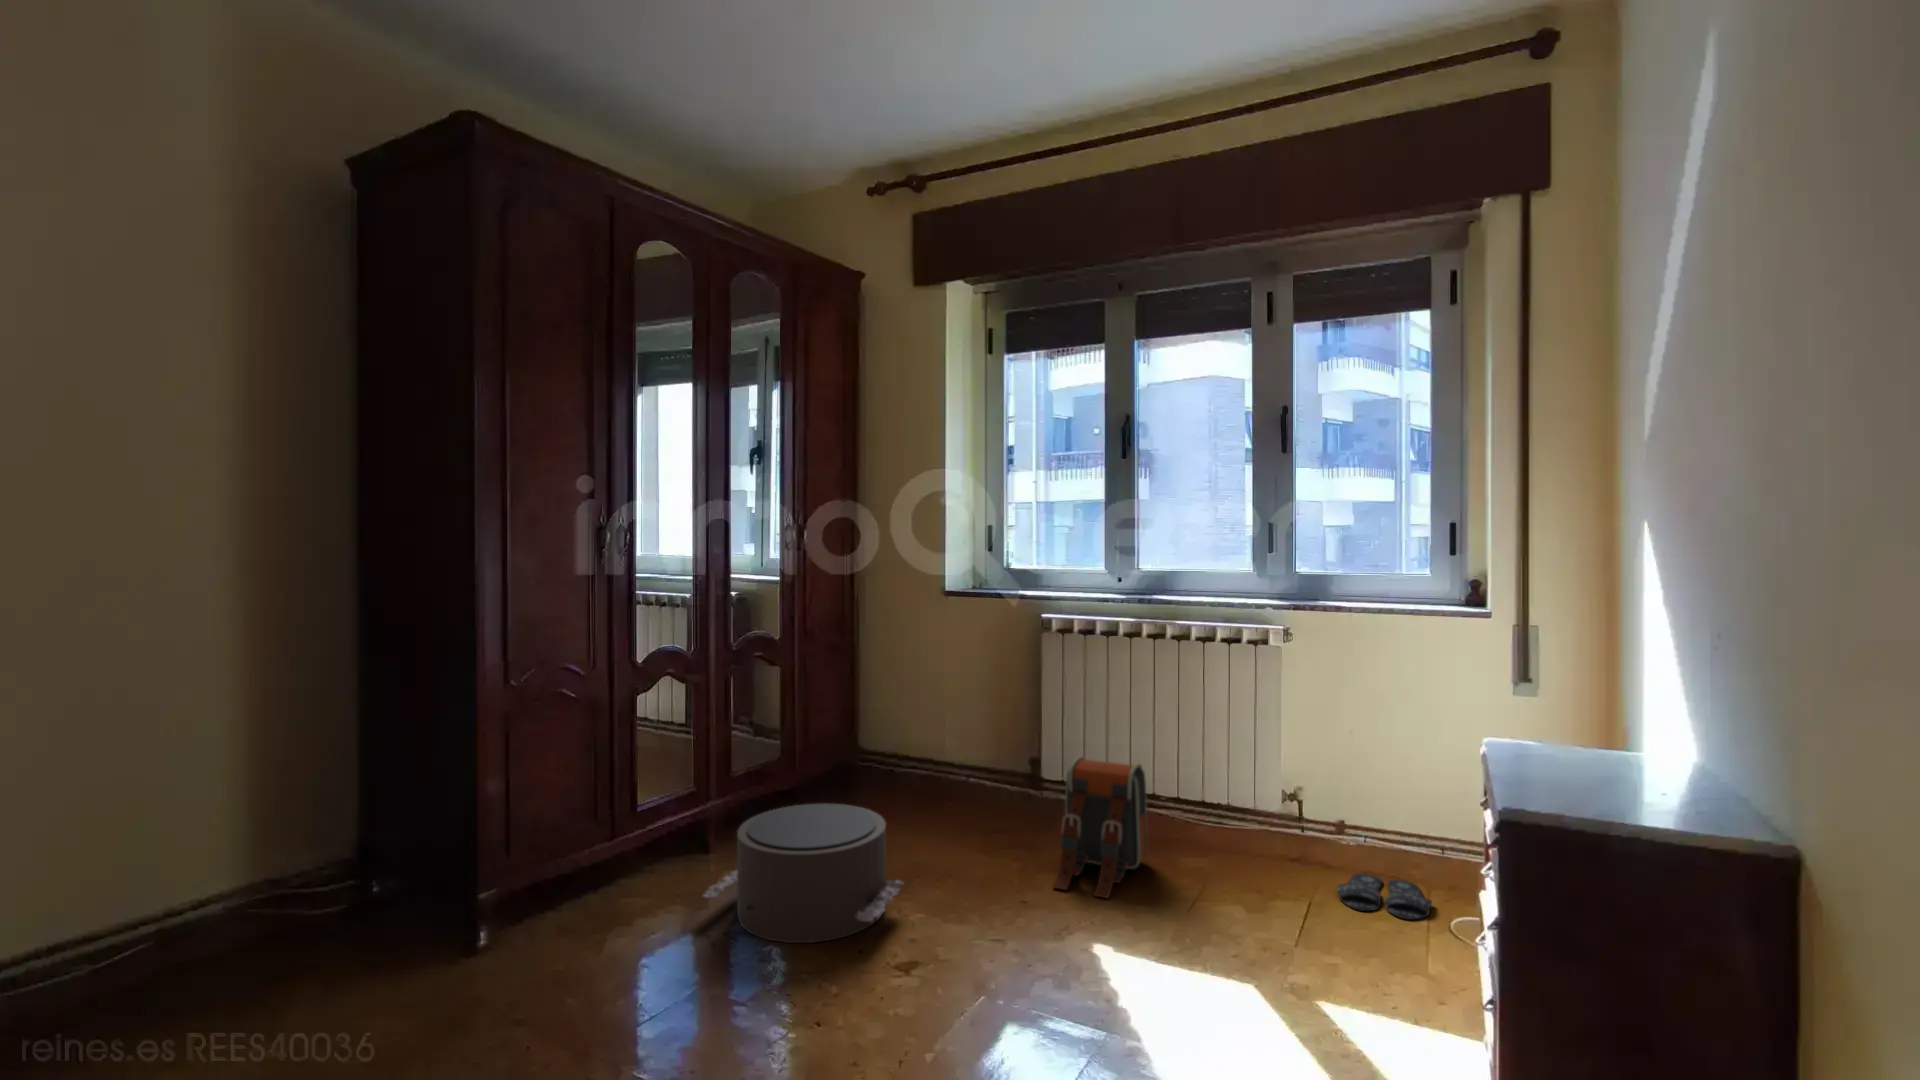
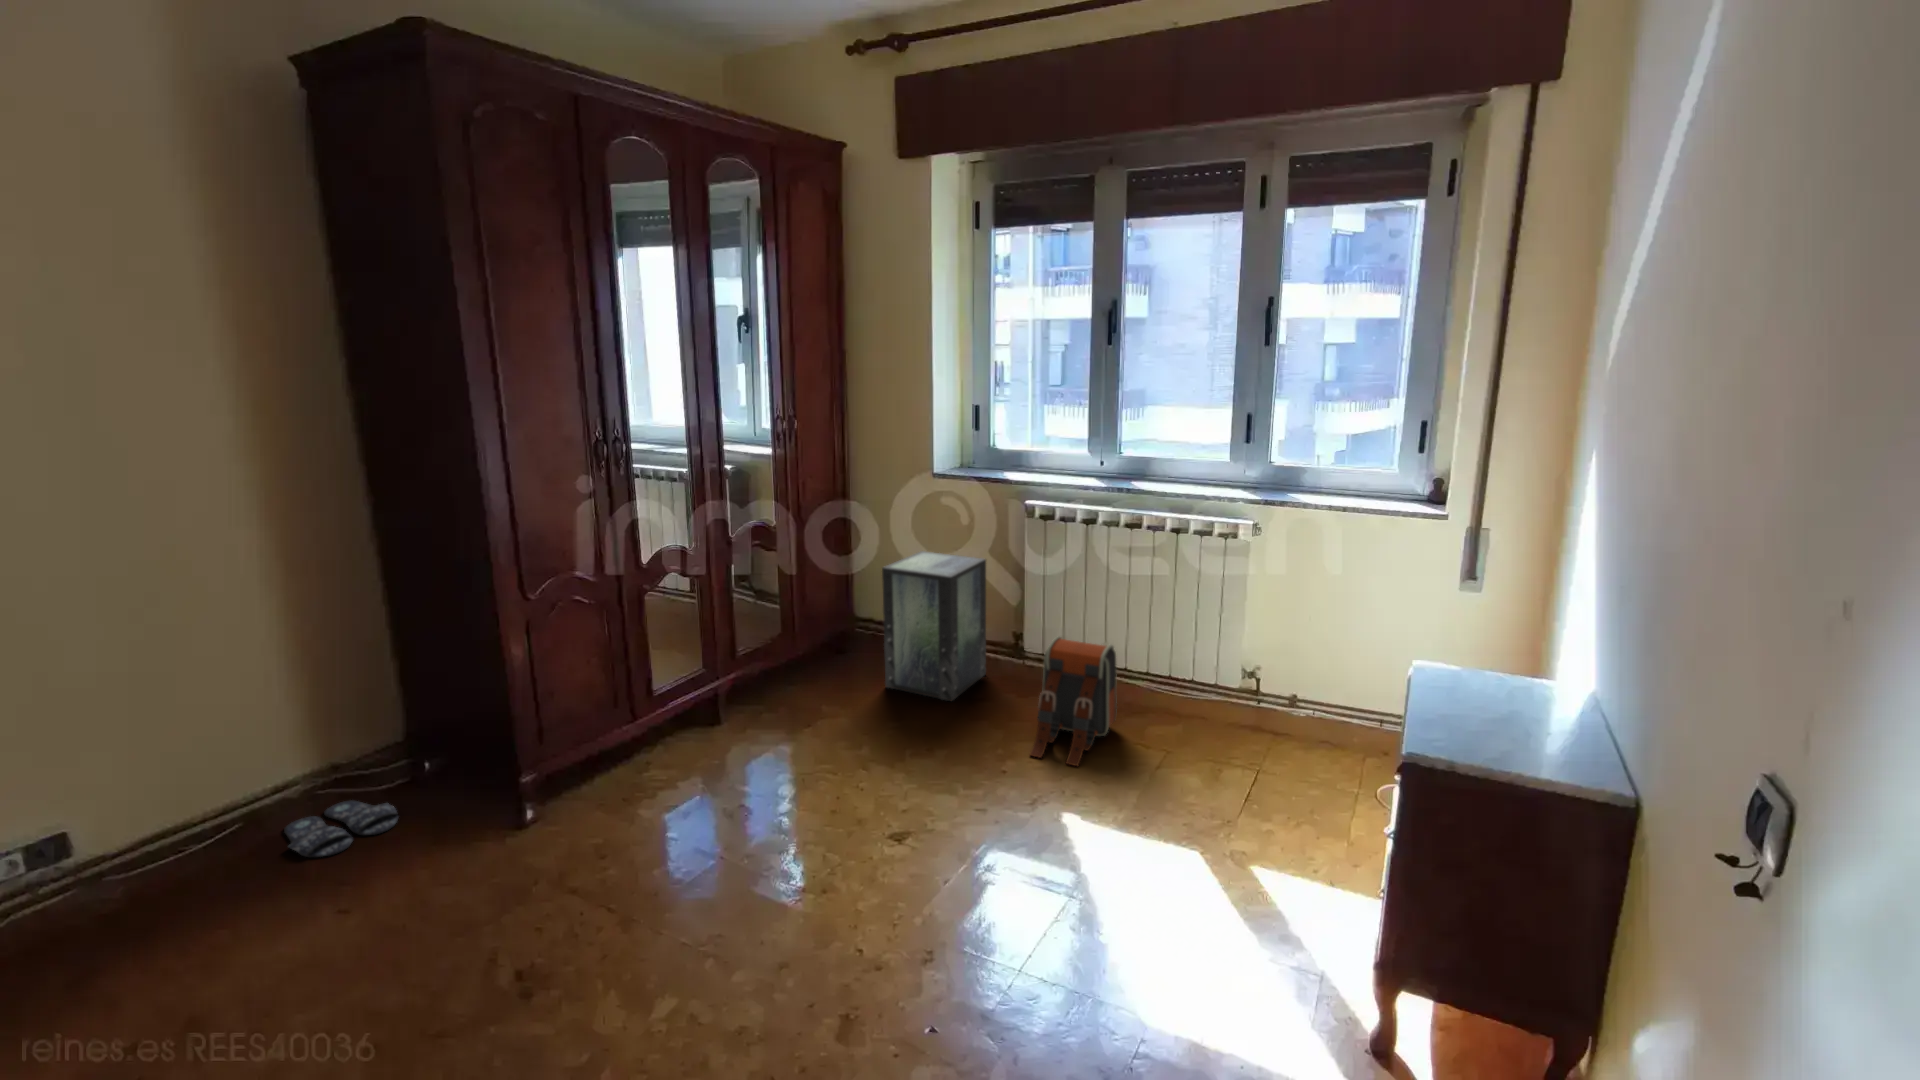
storage box: none [889,673,1000,837] -> present [882,551,986,701]
pouf: present [704,803,903,943] -> none [716,684,896,813]
slippers: present [1337,874,1432,920] -> present [284,800,398,857]

